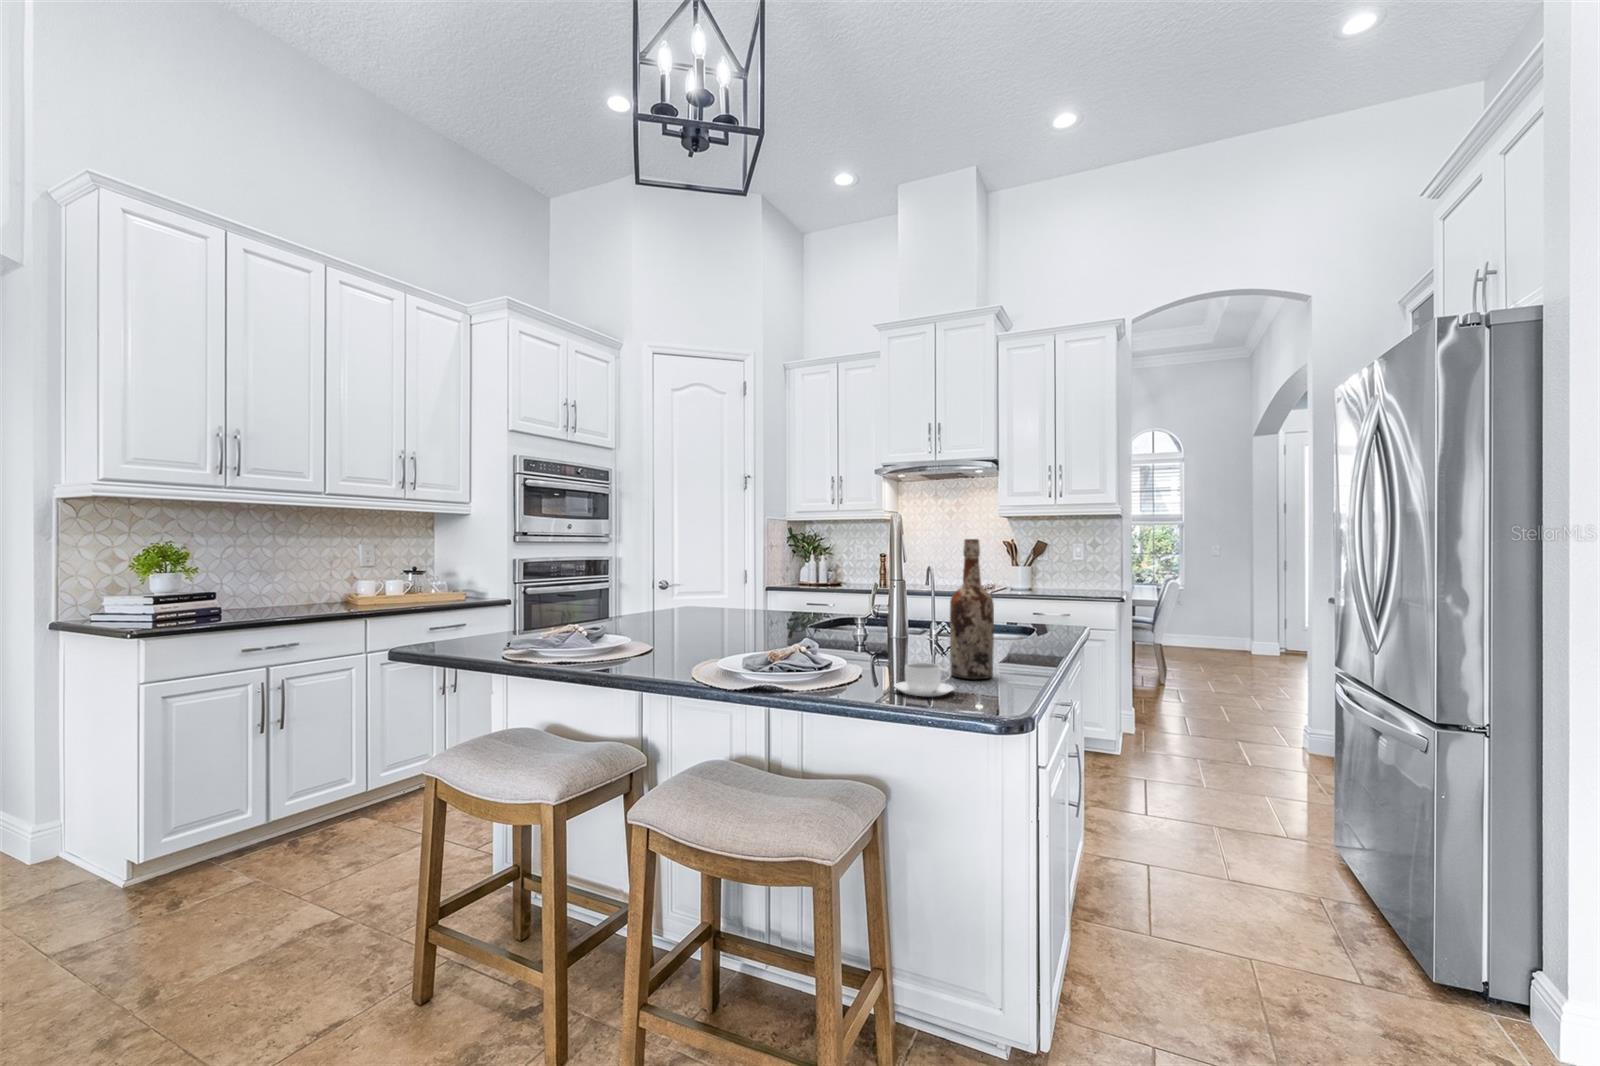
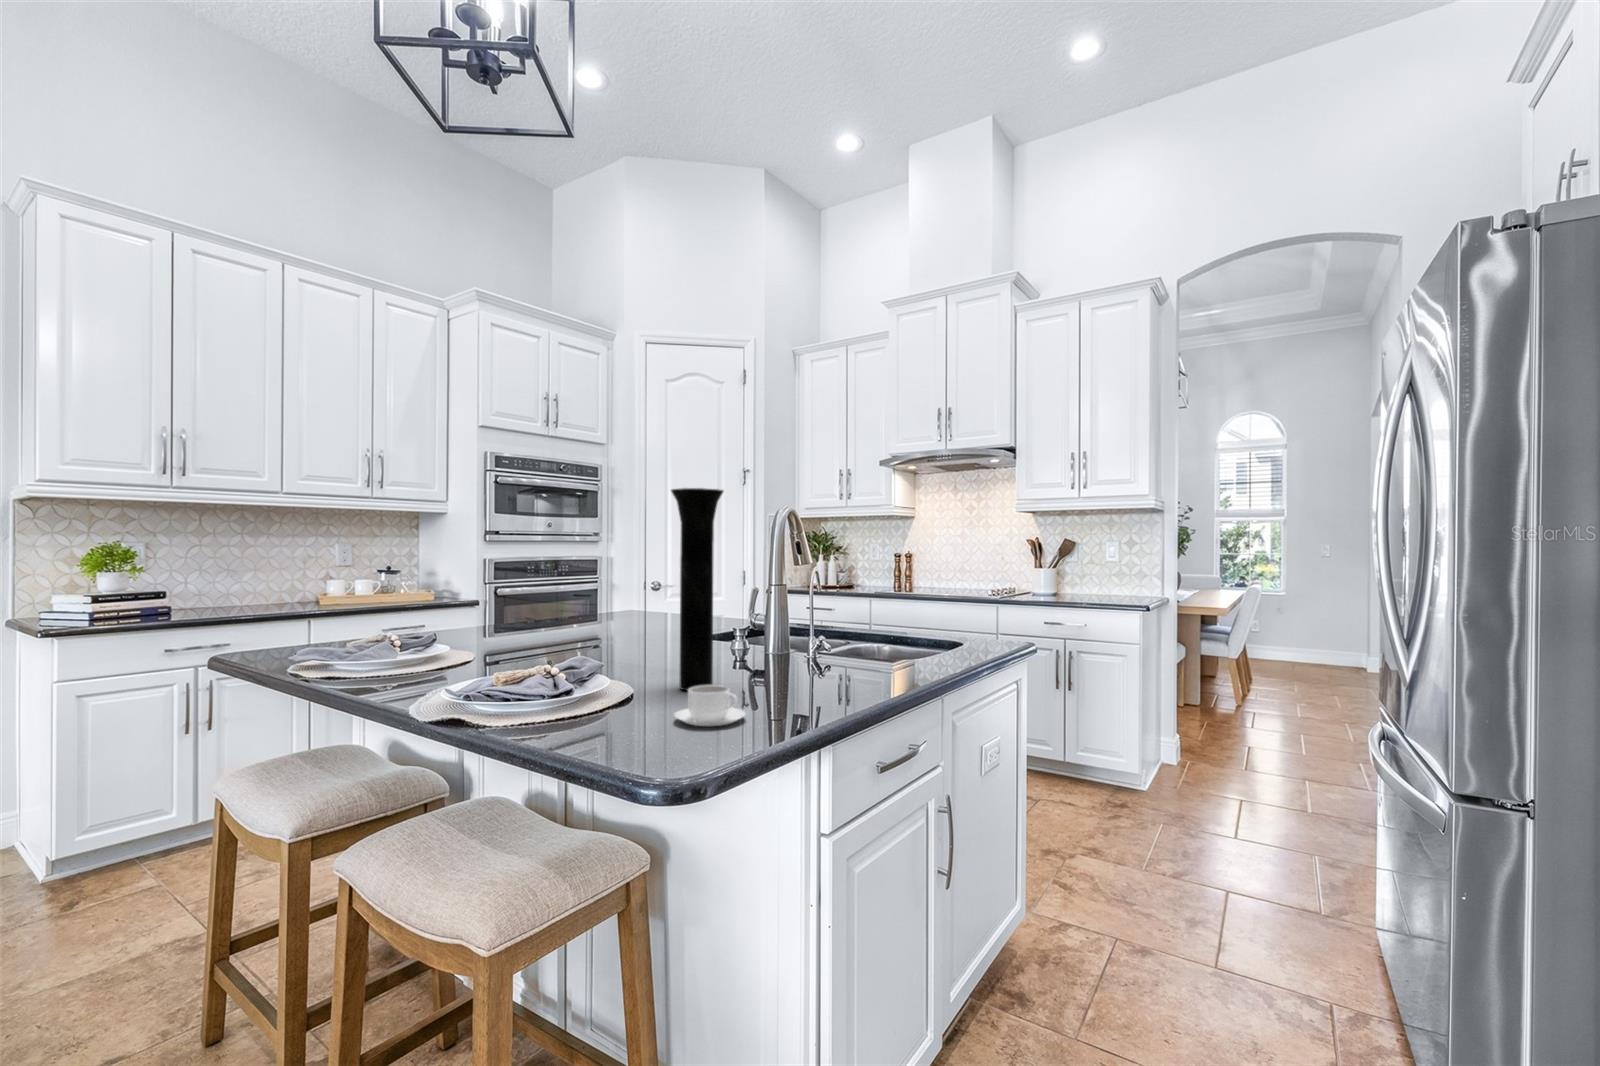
vase: none [845,496,891,670] -> present [671,488,724,690]
wine bottle: present [950,539,994,679] -> none [776,538,826,706]

